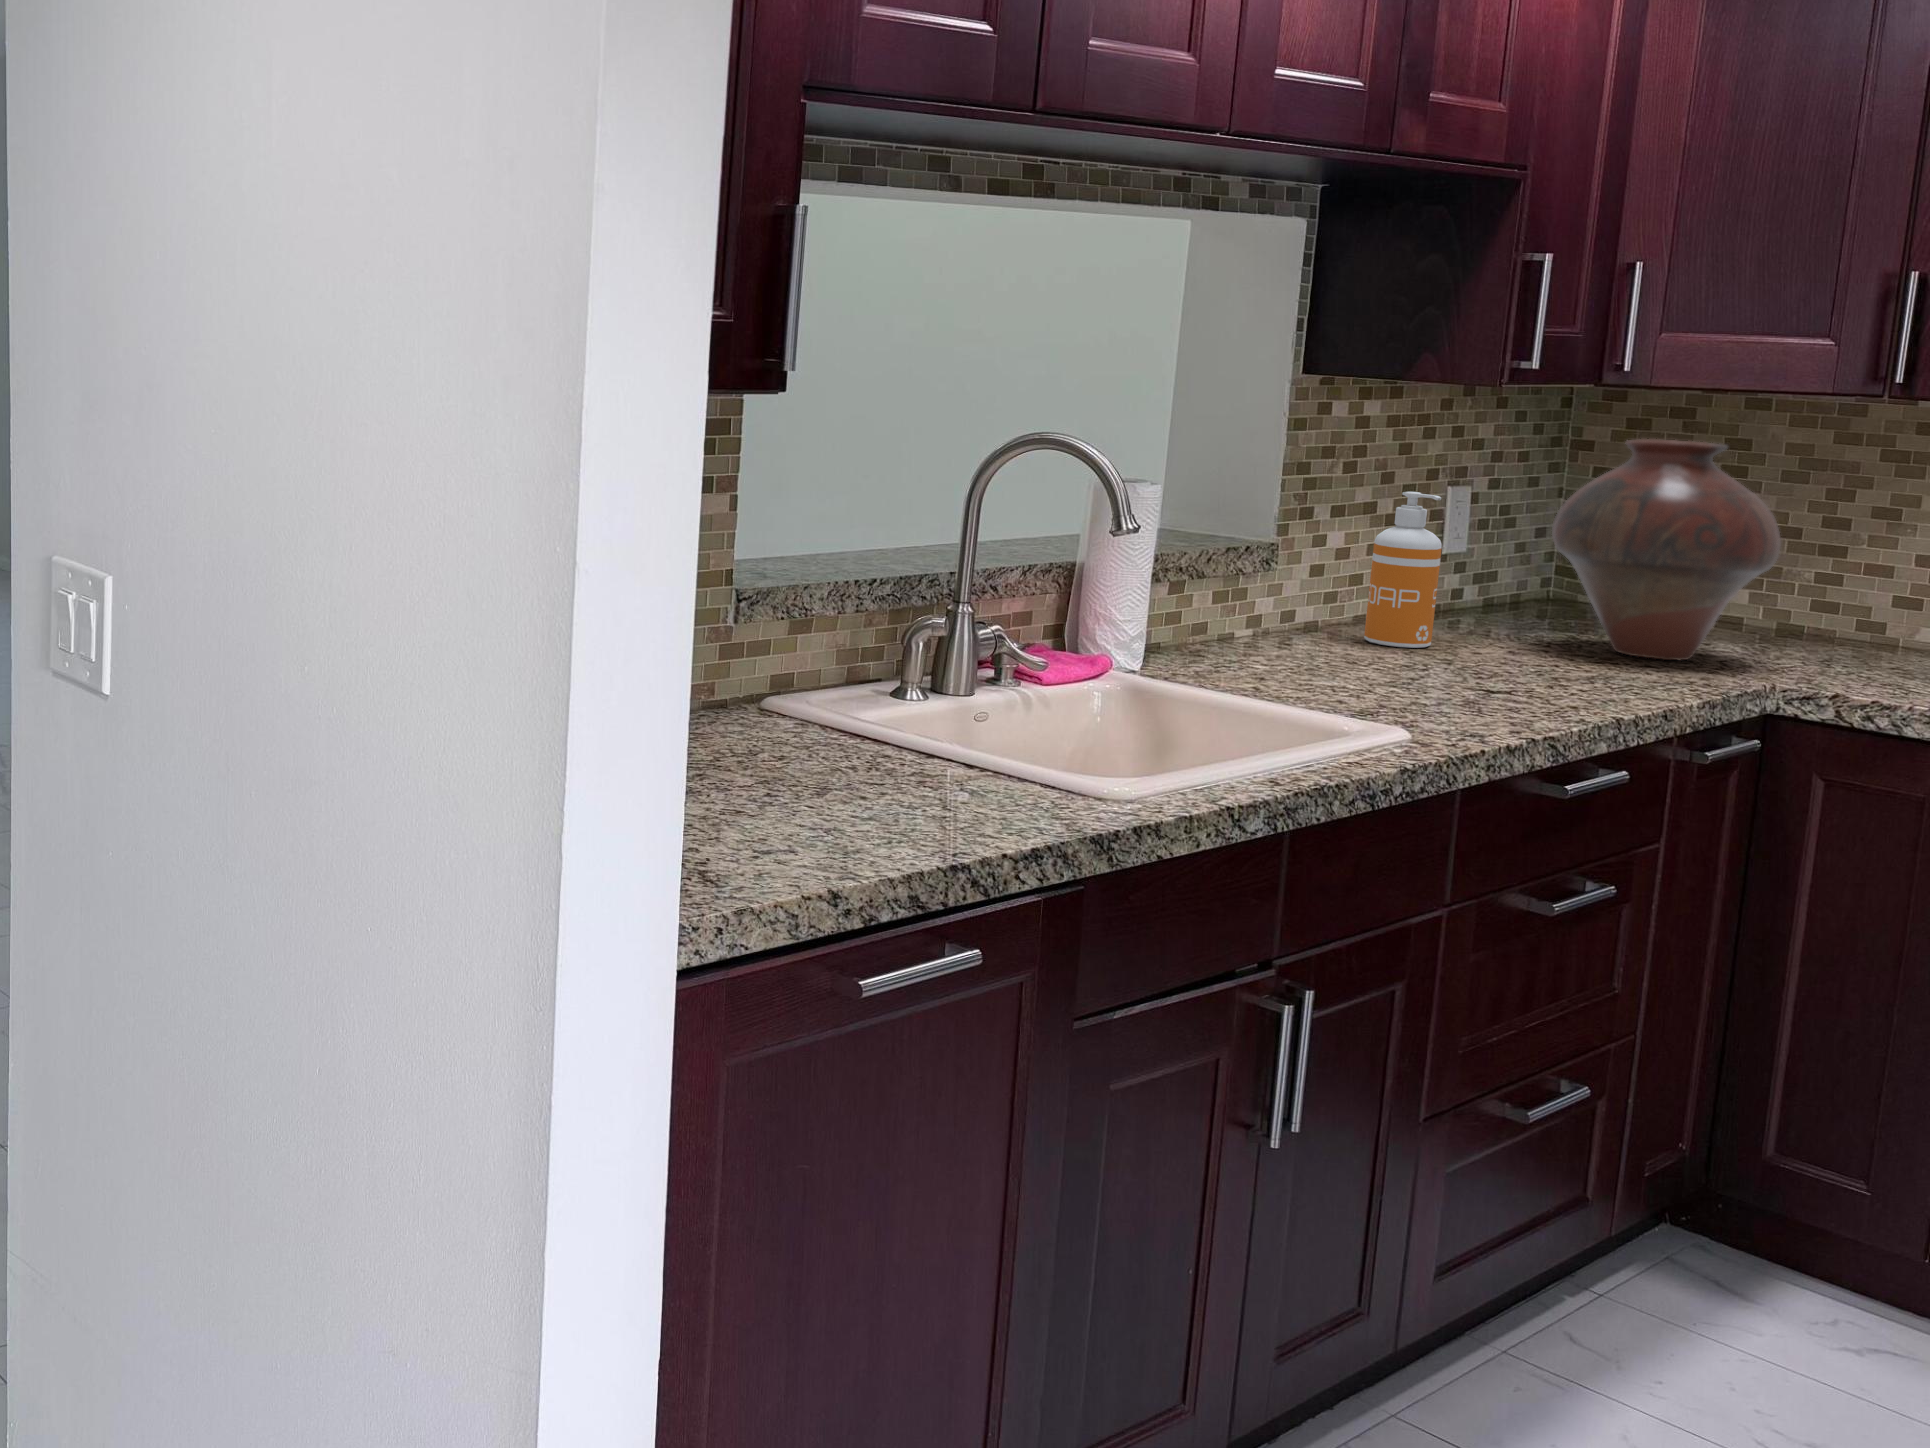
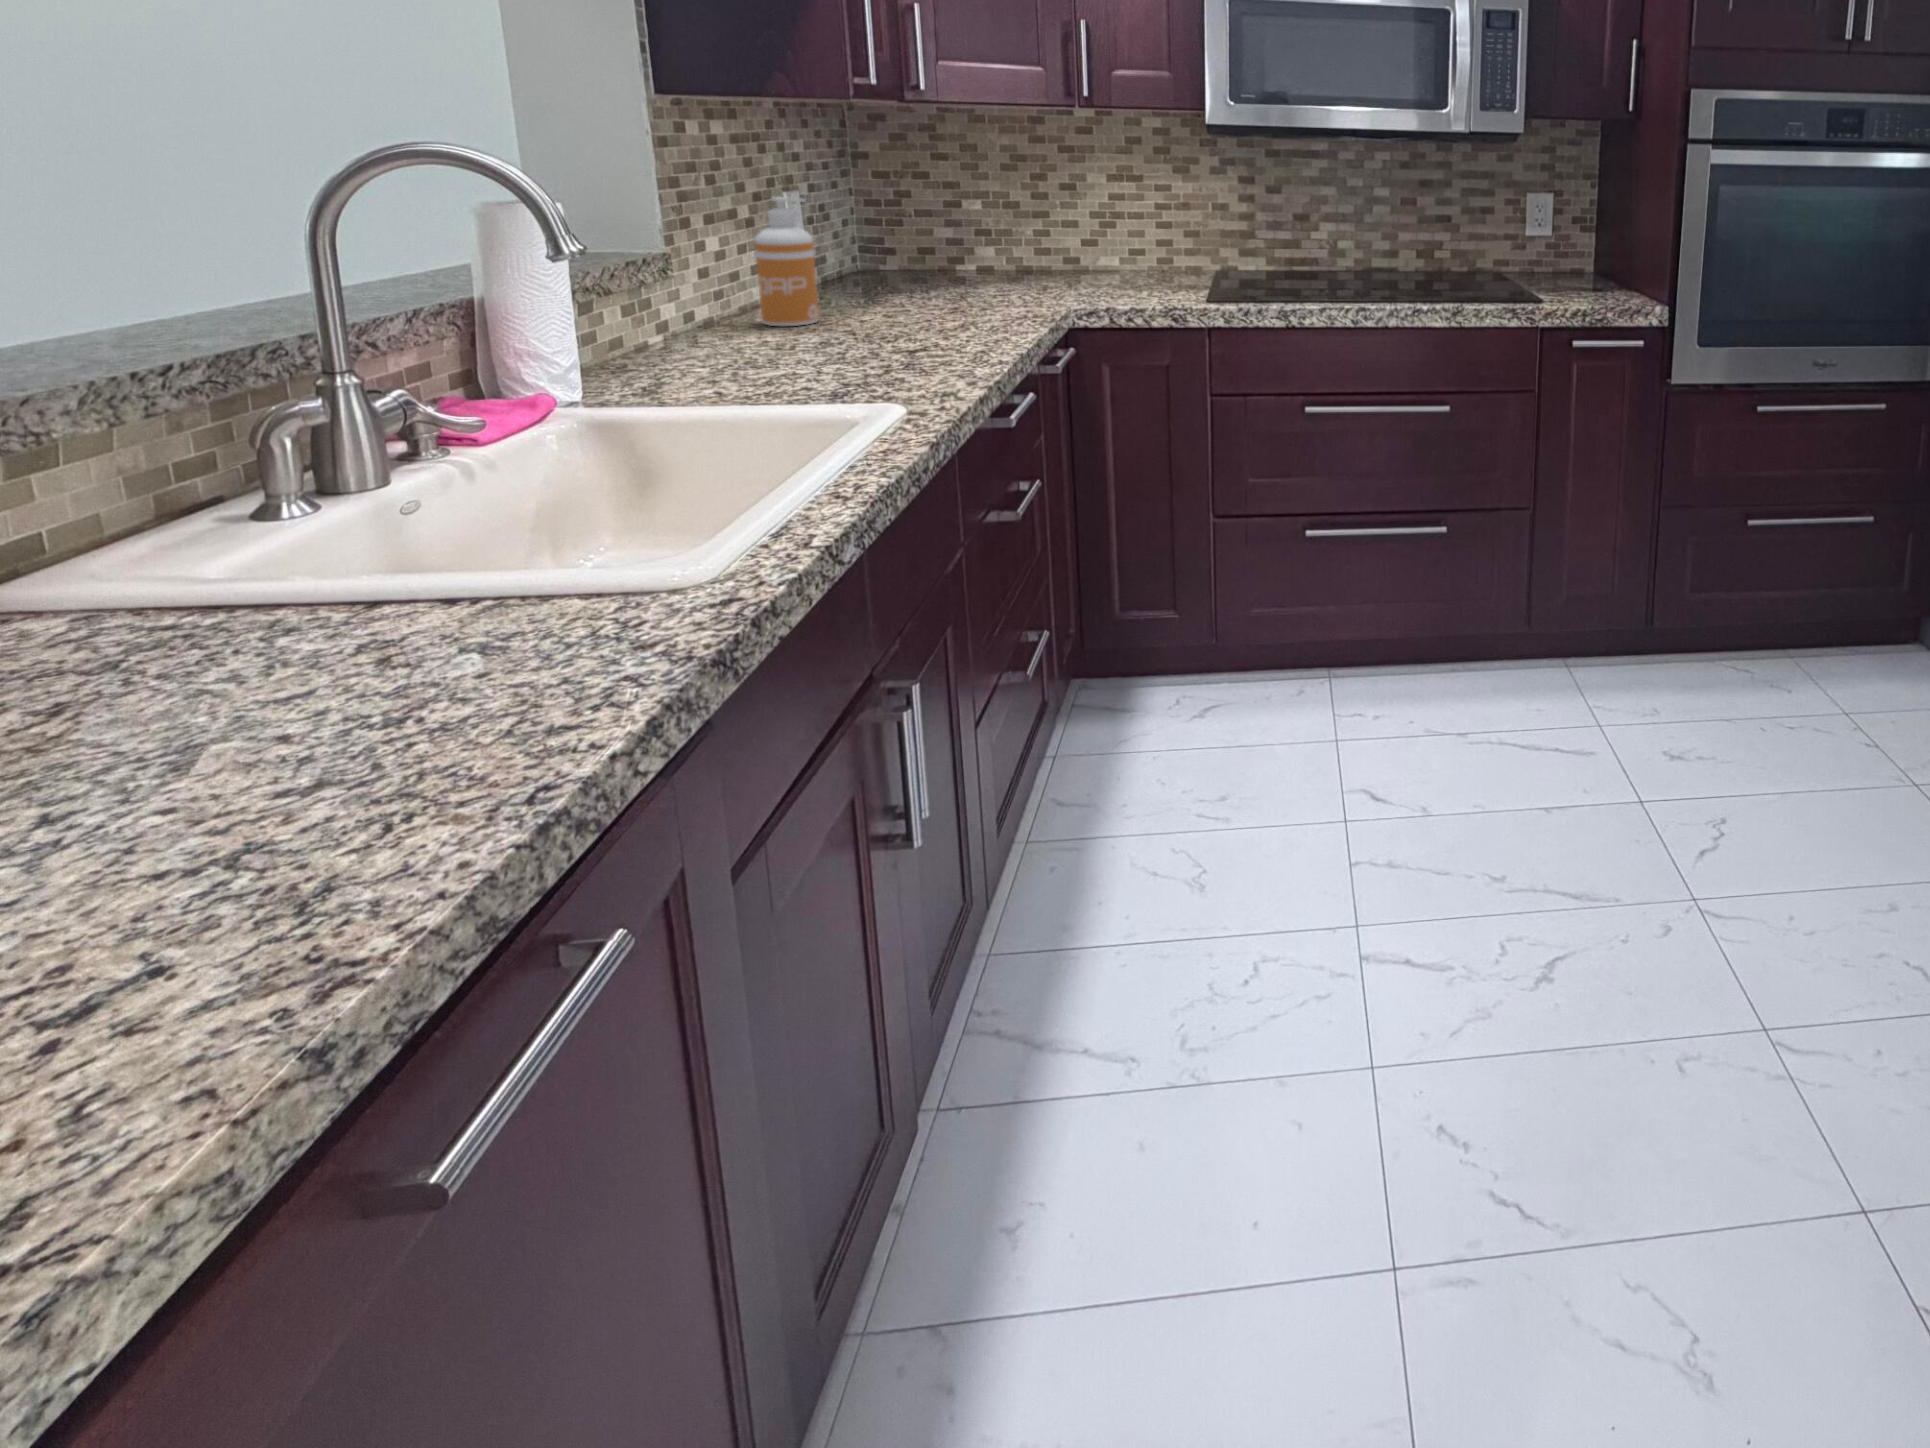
vase: present [1552,439,1781,660] -> none [886,146,1039,303]

